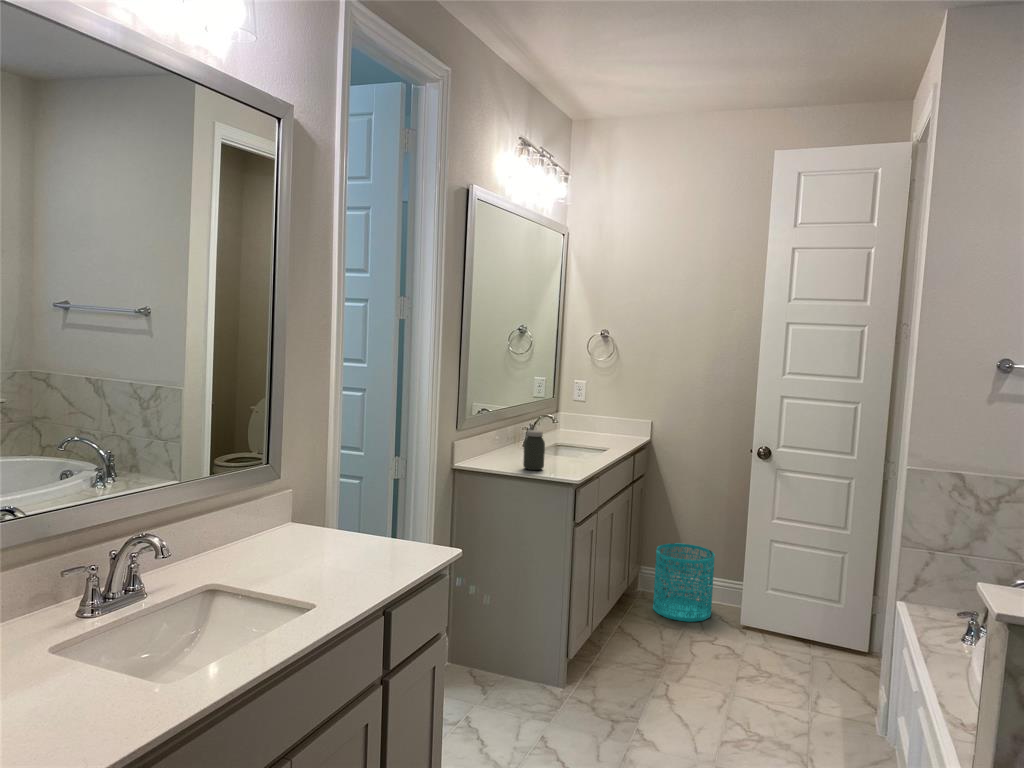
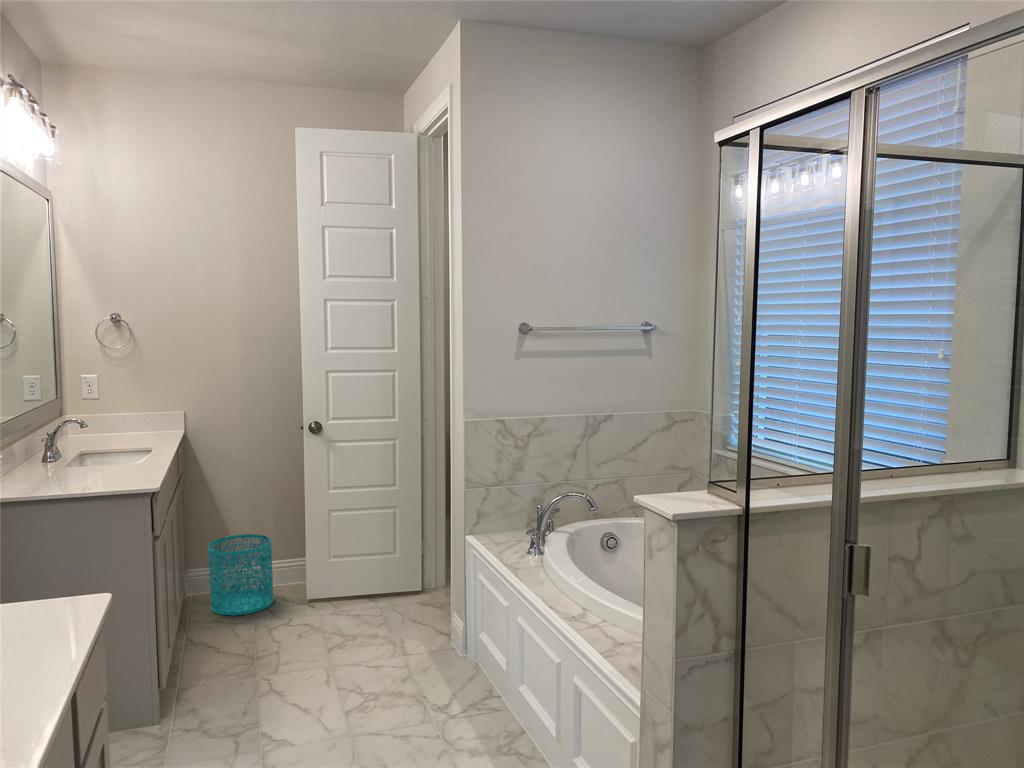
jar: present [523,430,545,470] -> none [69,440,98,487]

